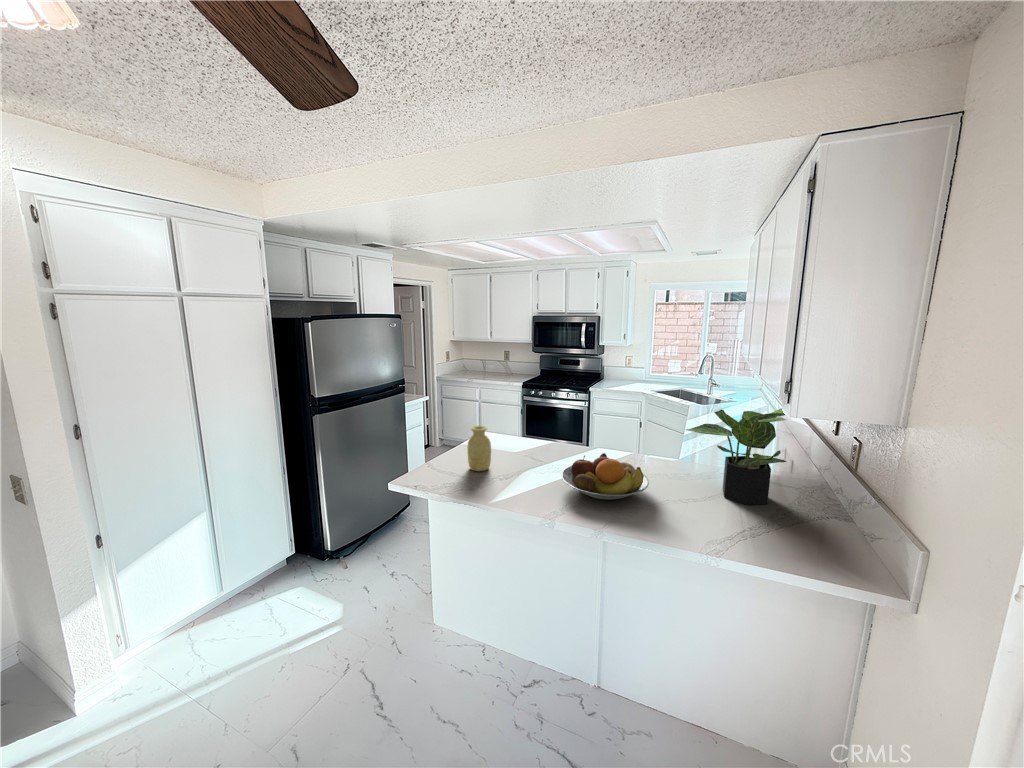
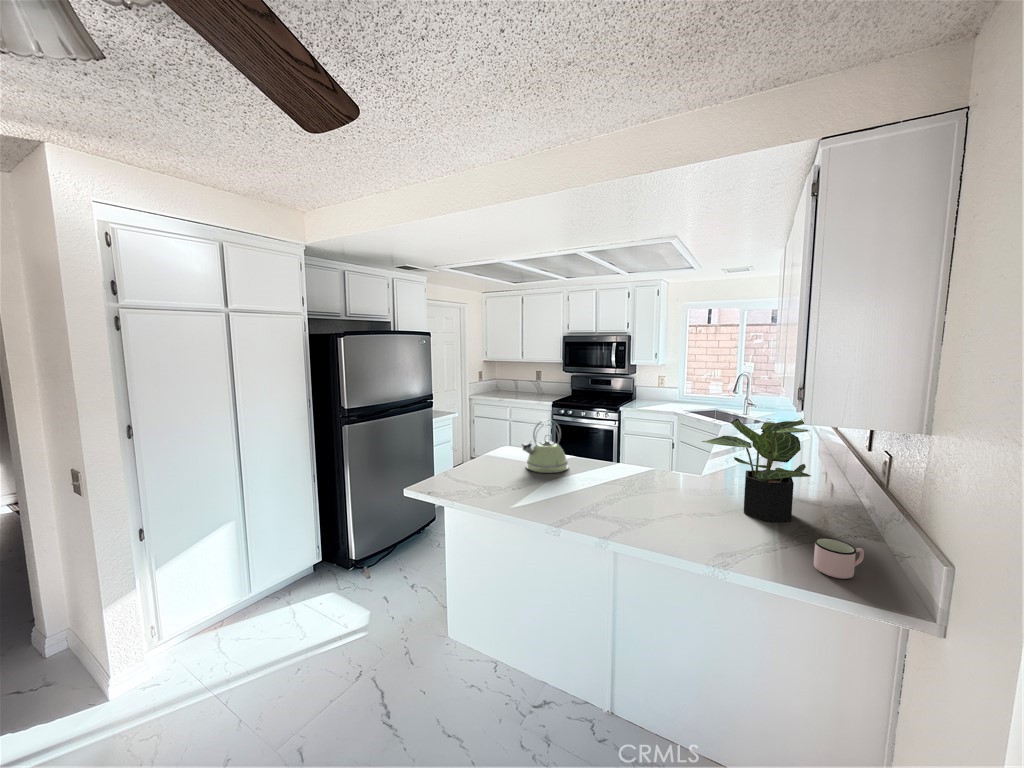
kettle: none [507,407,552,461] -> present [522,419,568,473]
vase: present [467,426,491,471] -> none [481,435,504,481]
fruit bowl: present [561,453,649,500] -> none [571,465,661,511]
mug: none [796,523,841,561] -> present [814,538,864,579]

